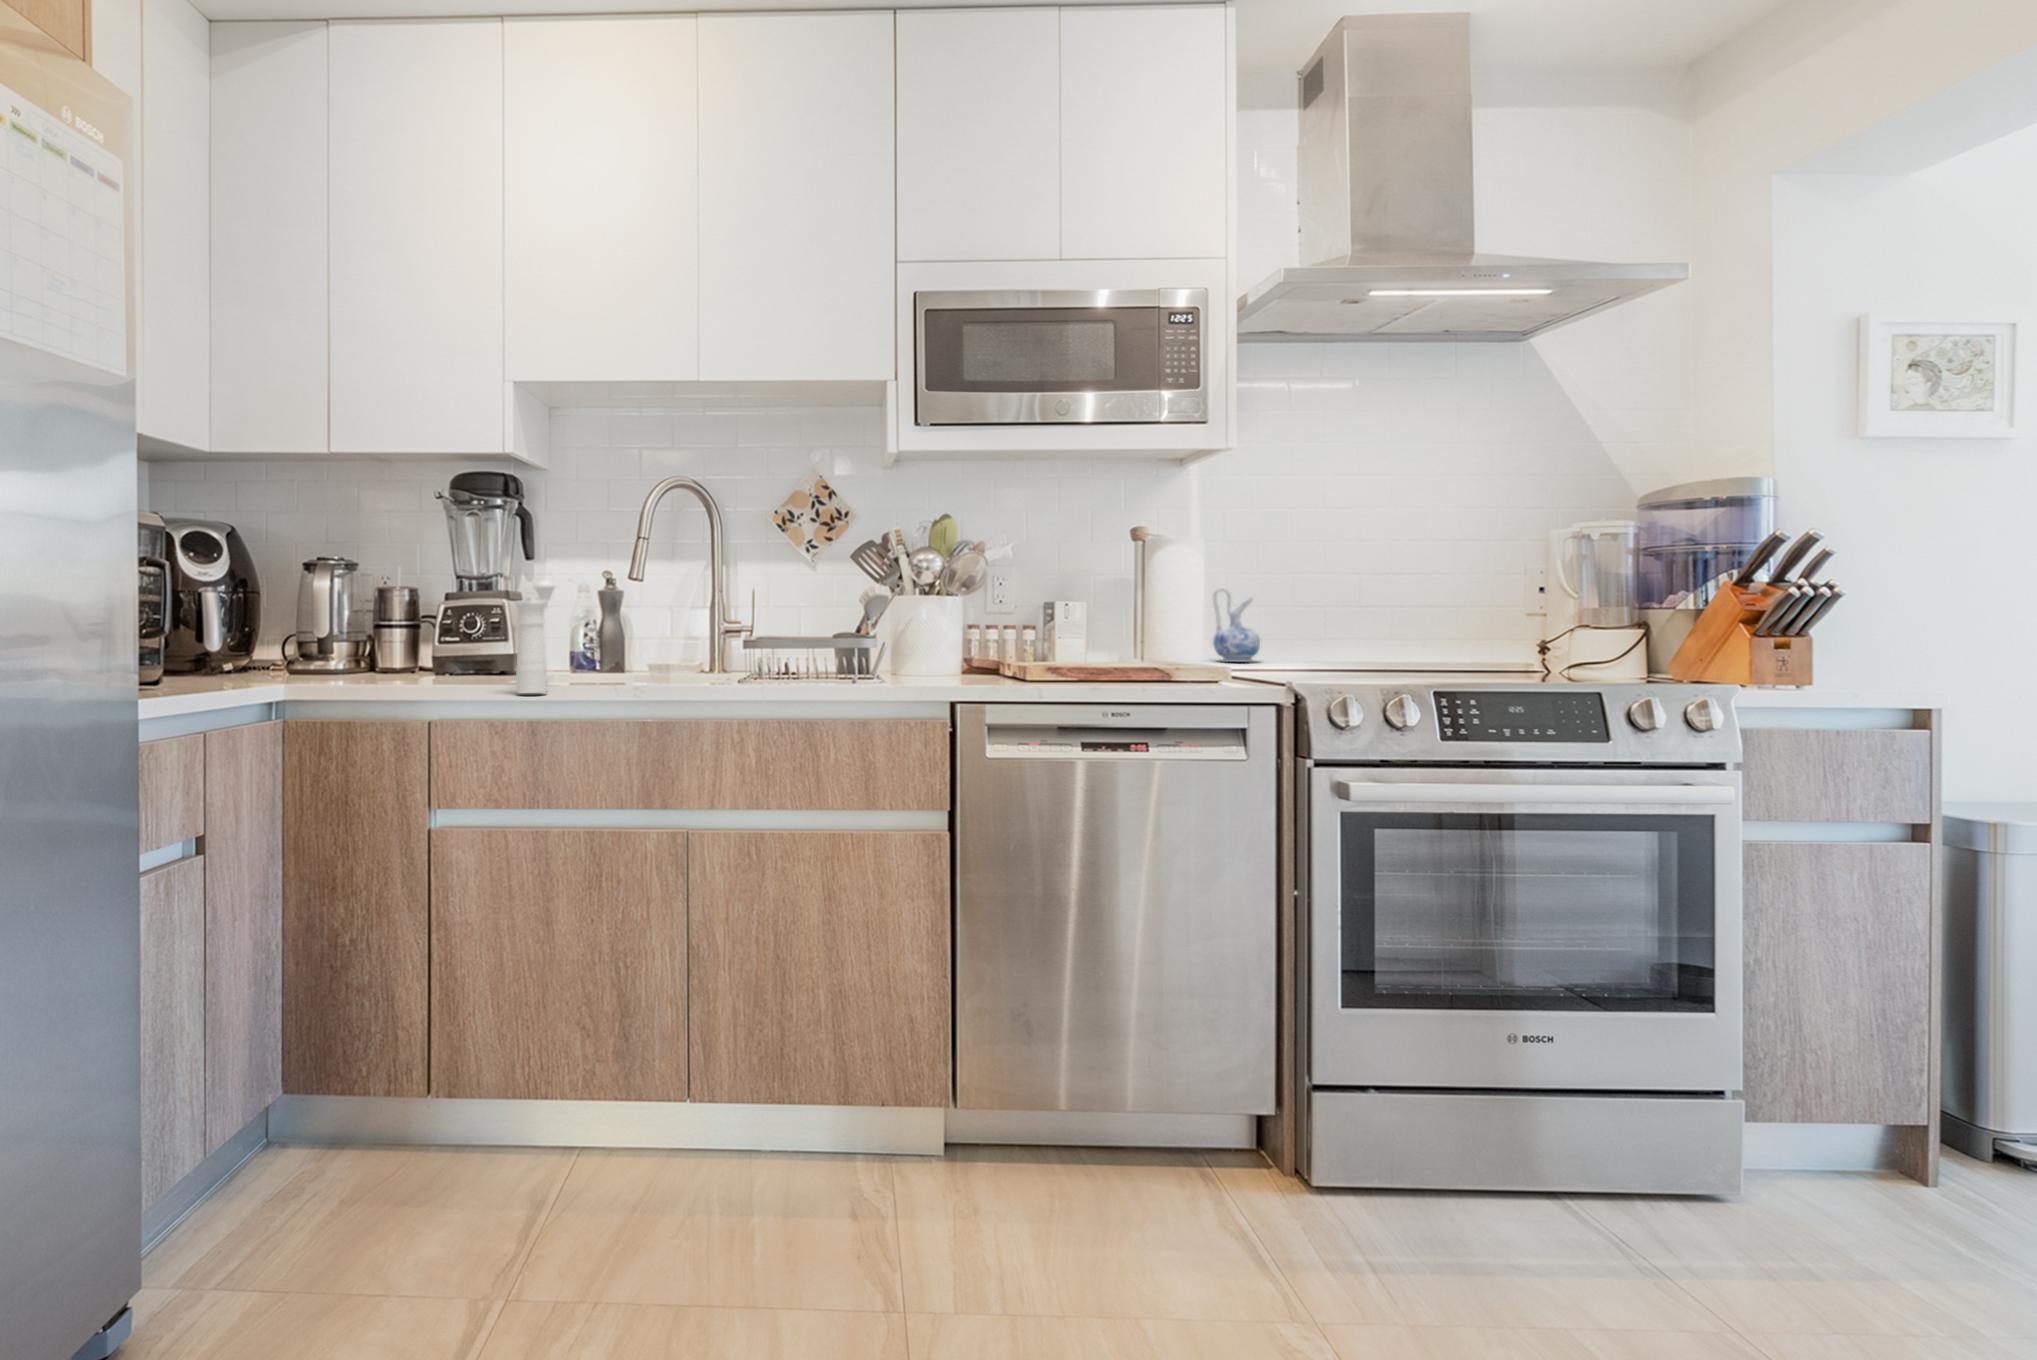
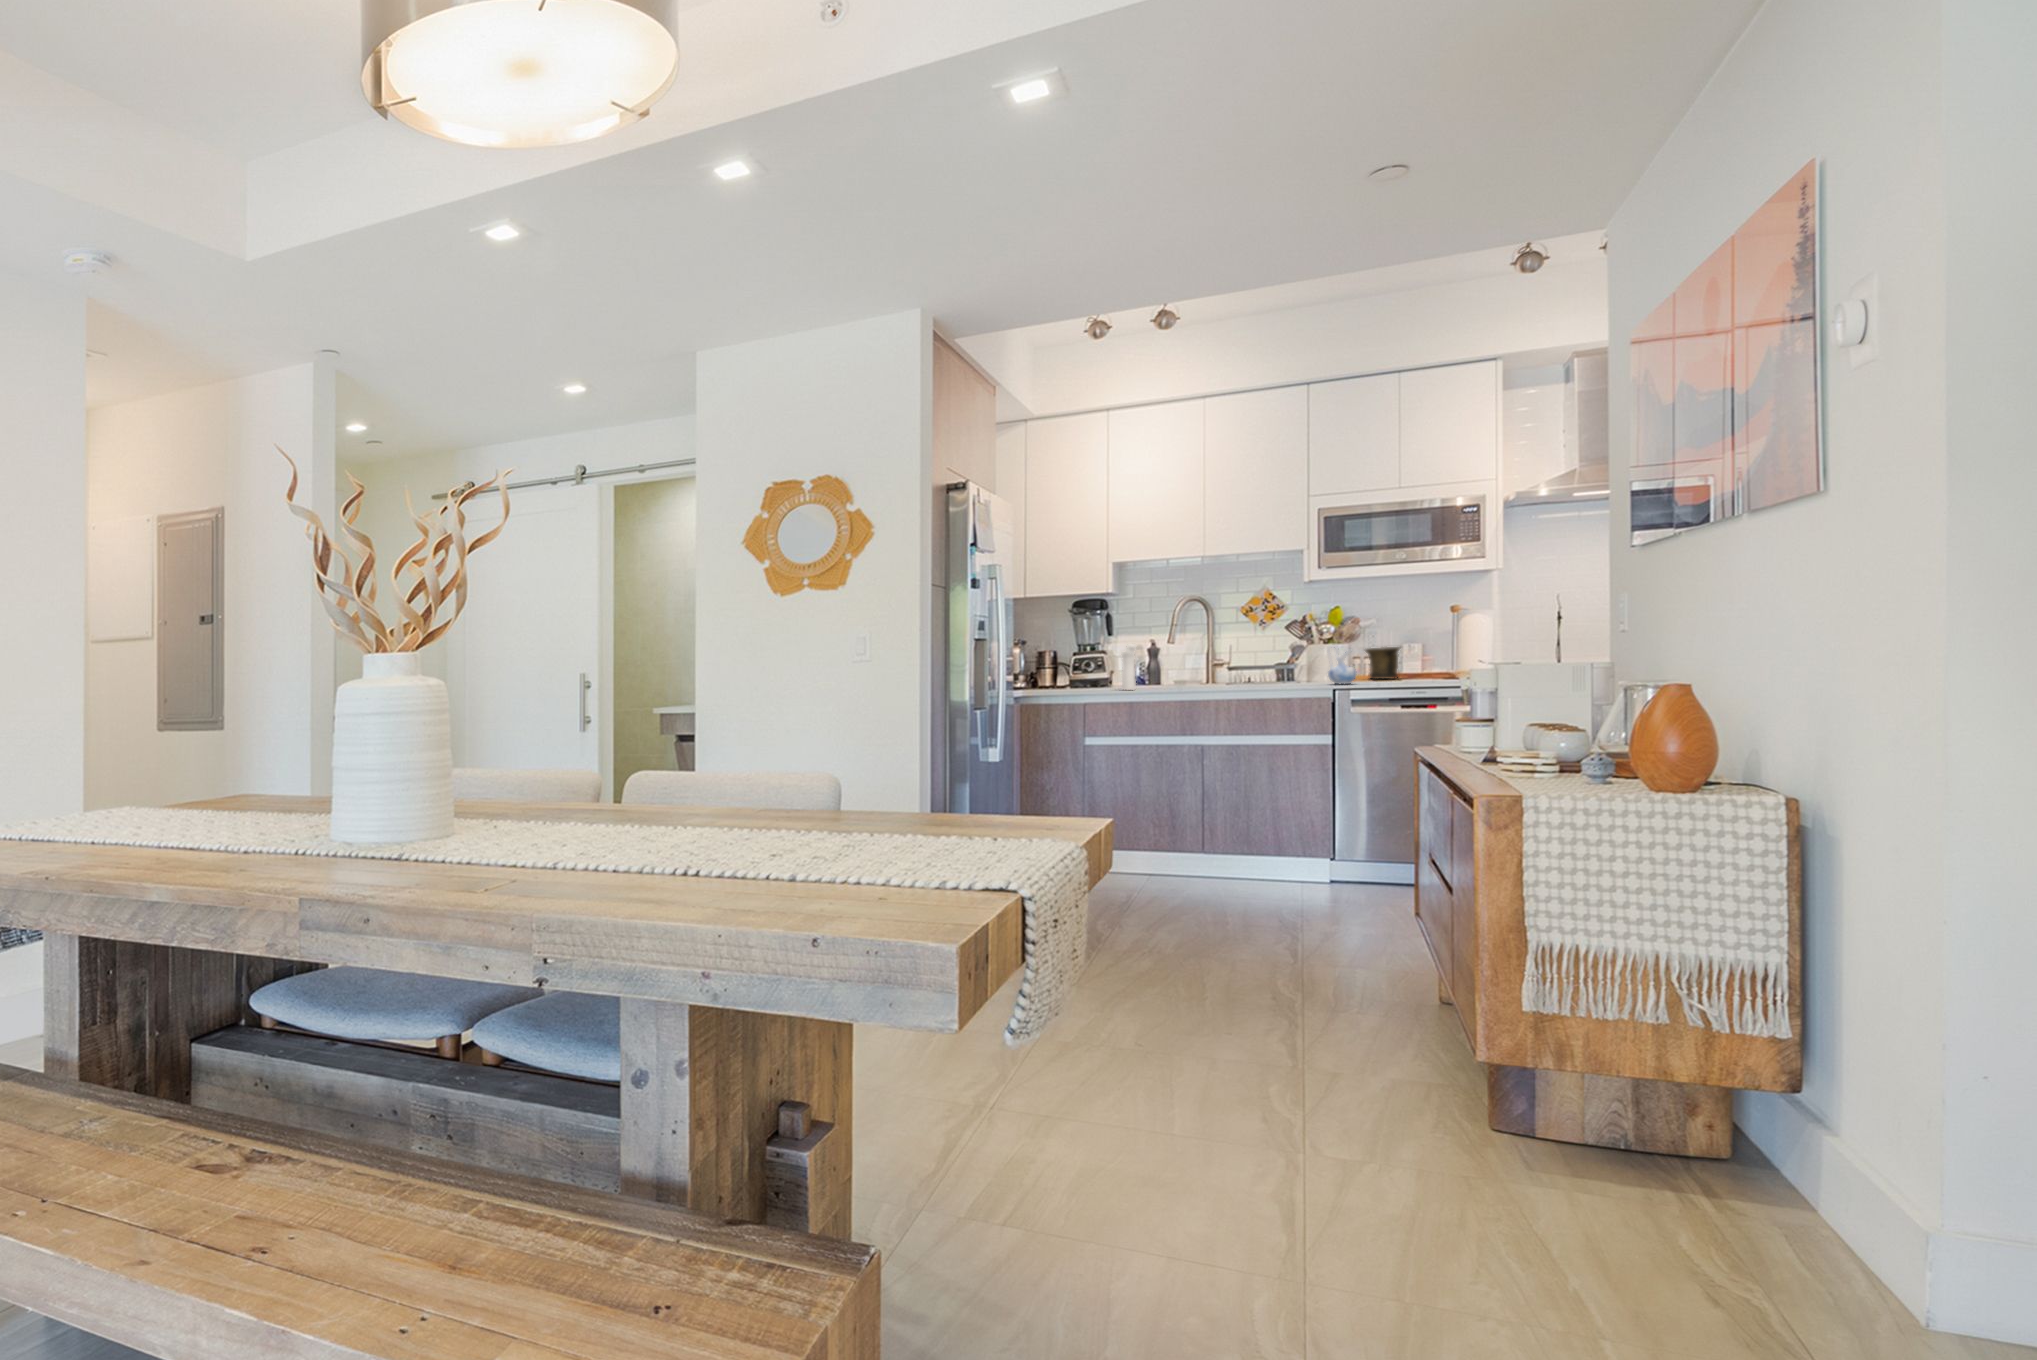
ceramic pitcher: present [1213,588,1260,662] -> present [1328,648,1357,684]
mug: none [990,601,1052,665] -> present [1366,647,1400,679]

